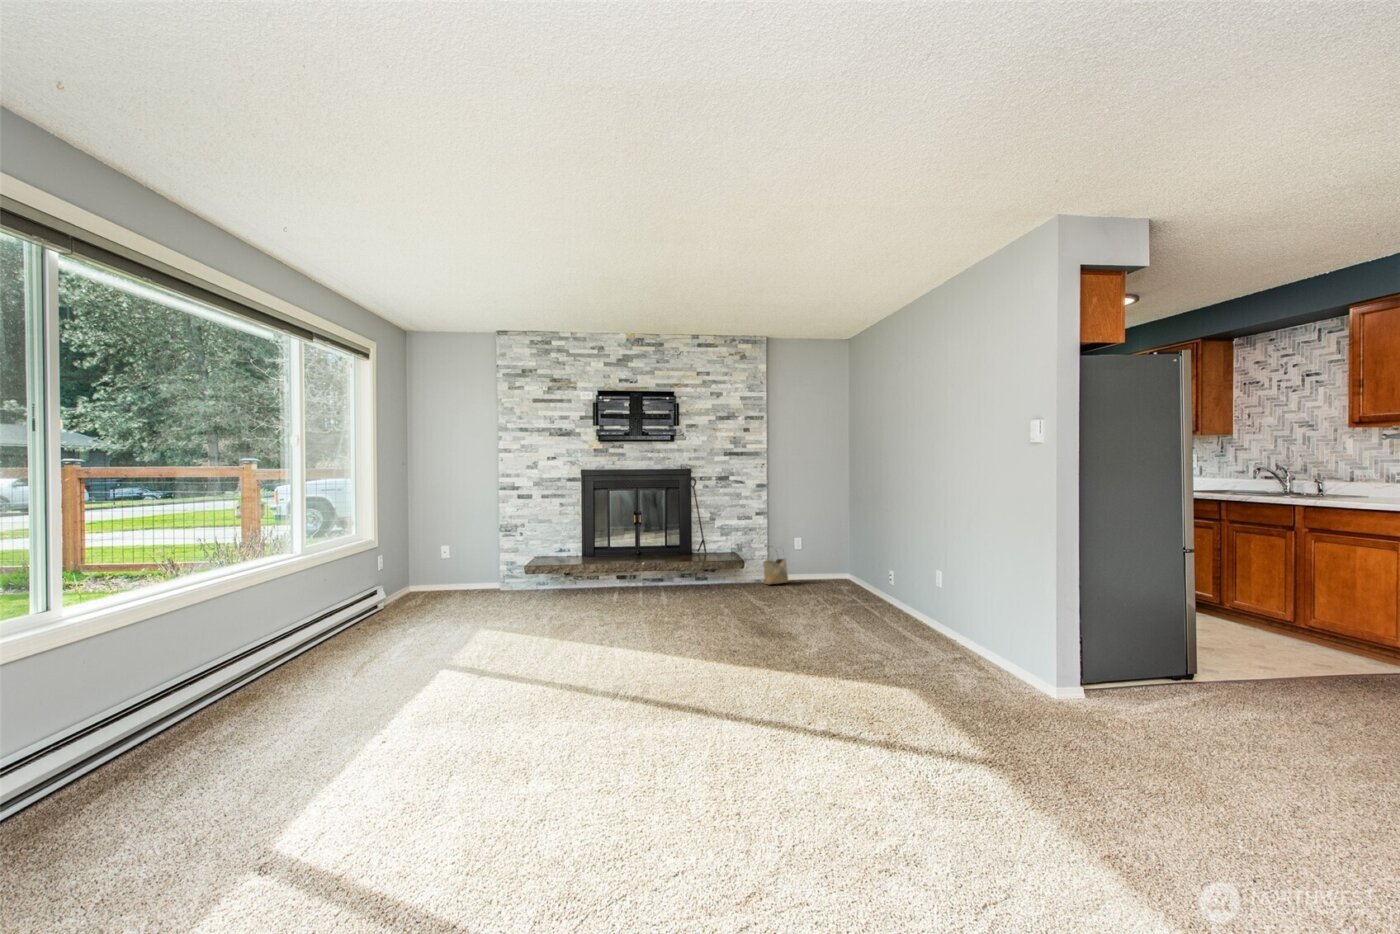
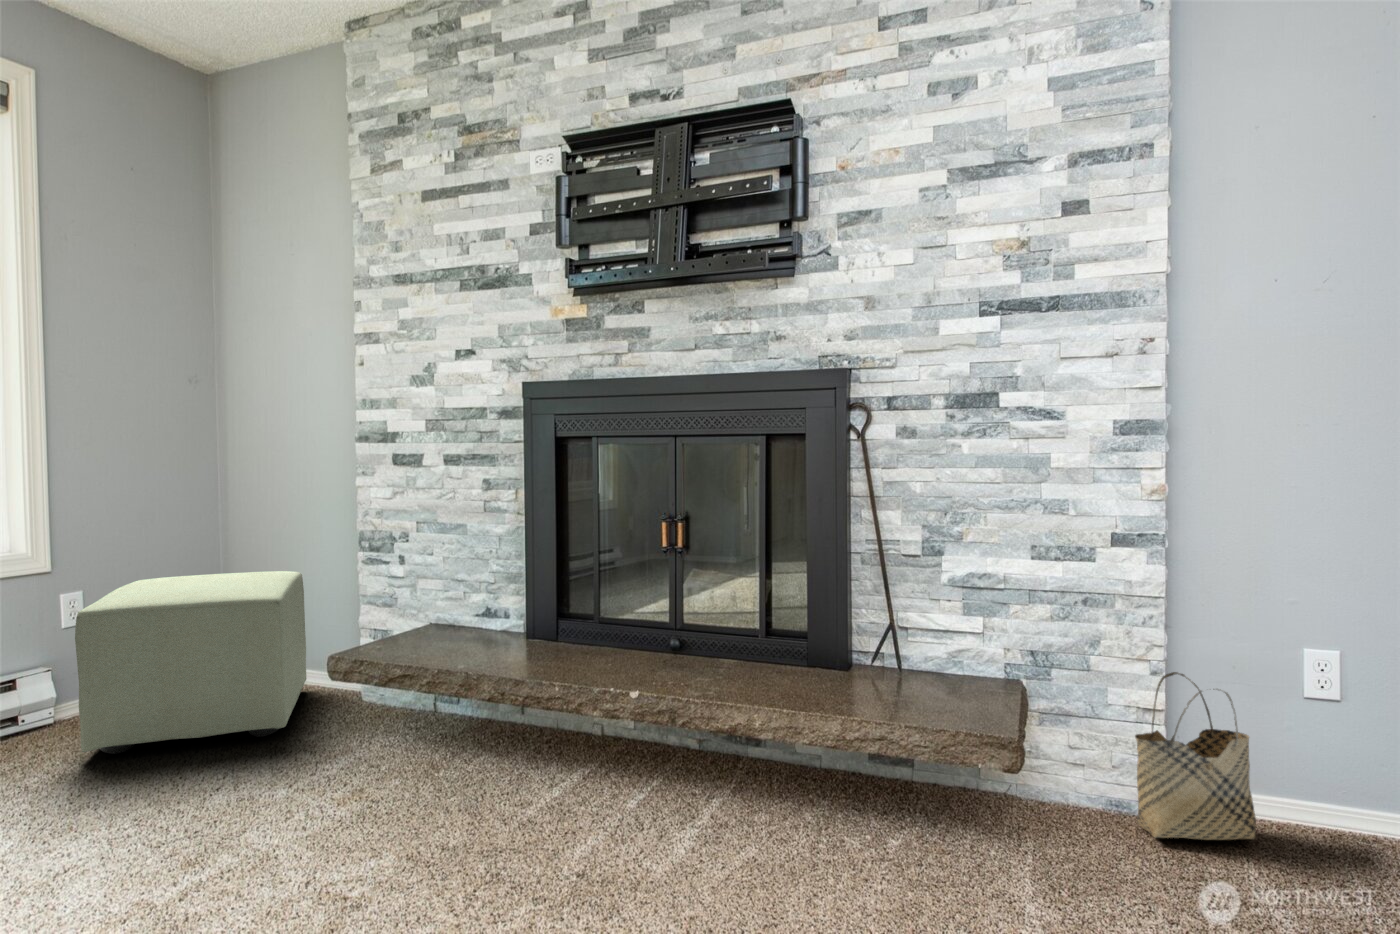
ottoman: none [414,543,503,609] -> present [75,571,306,754]

